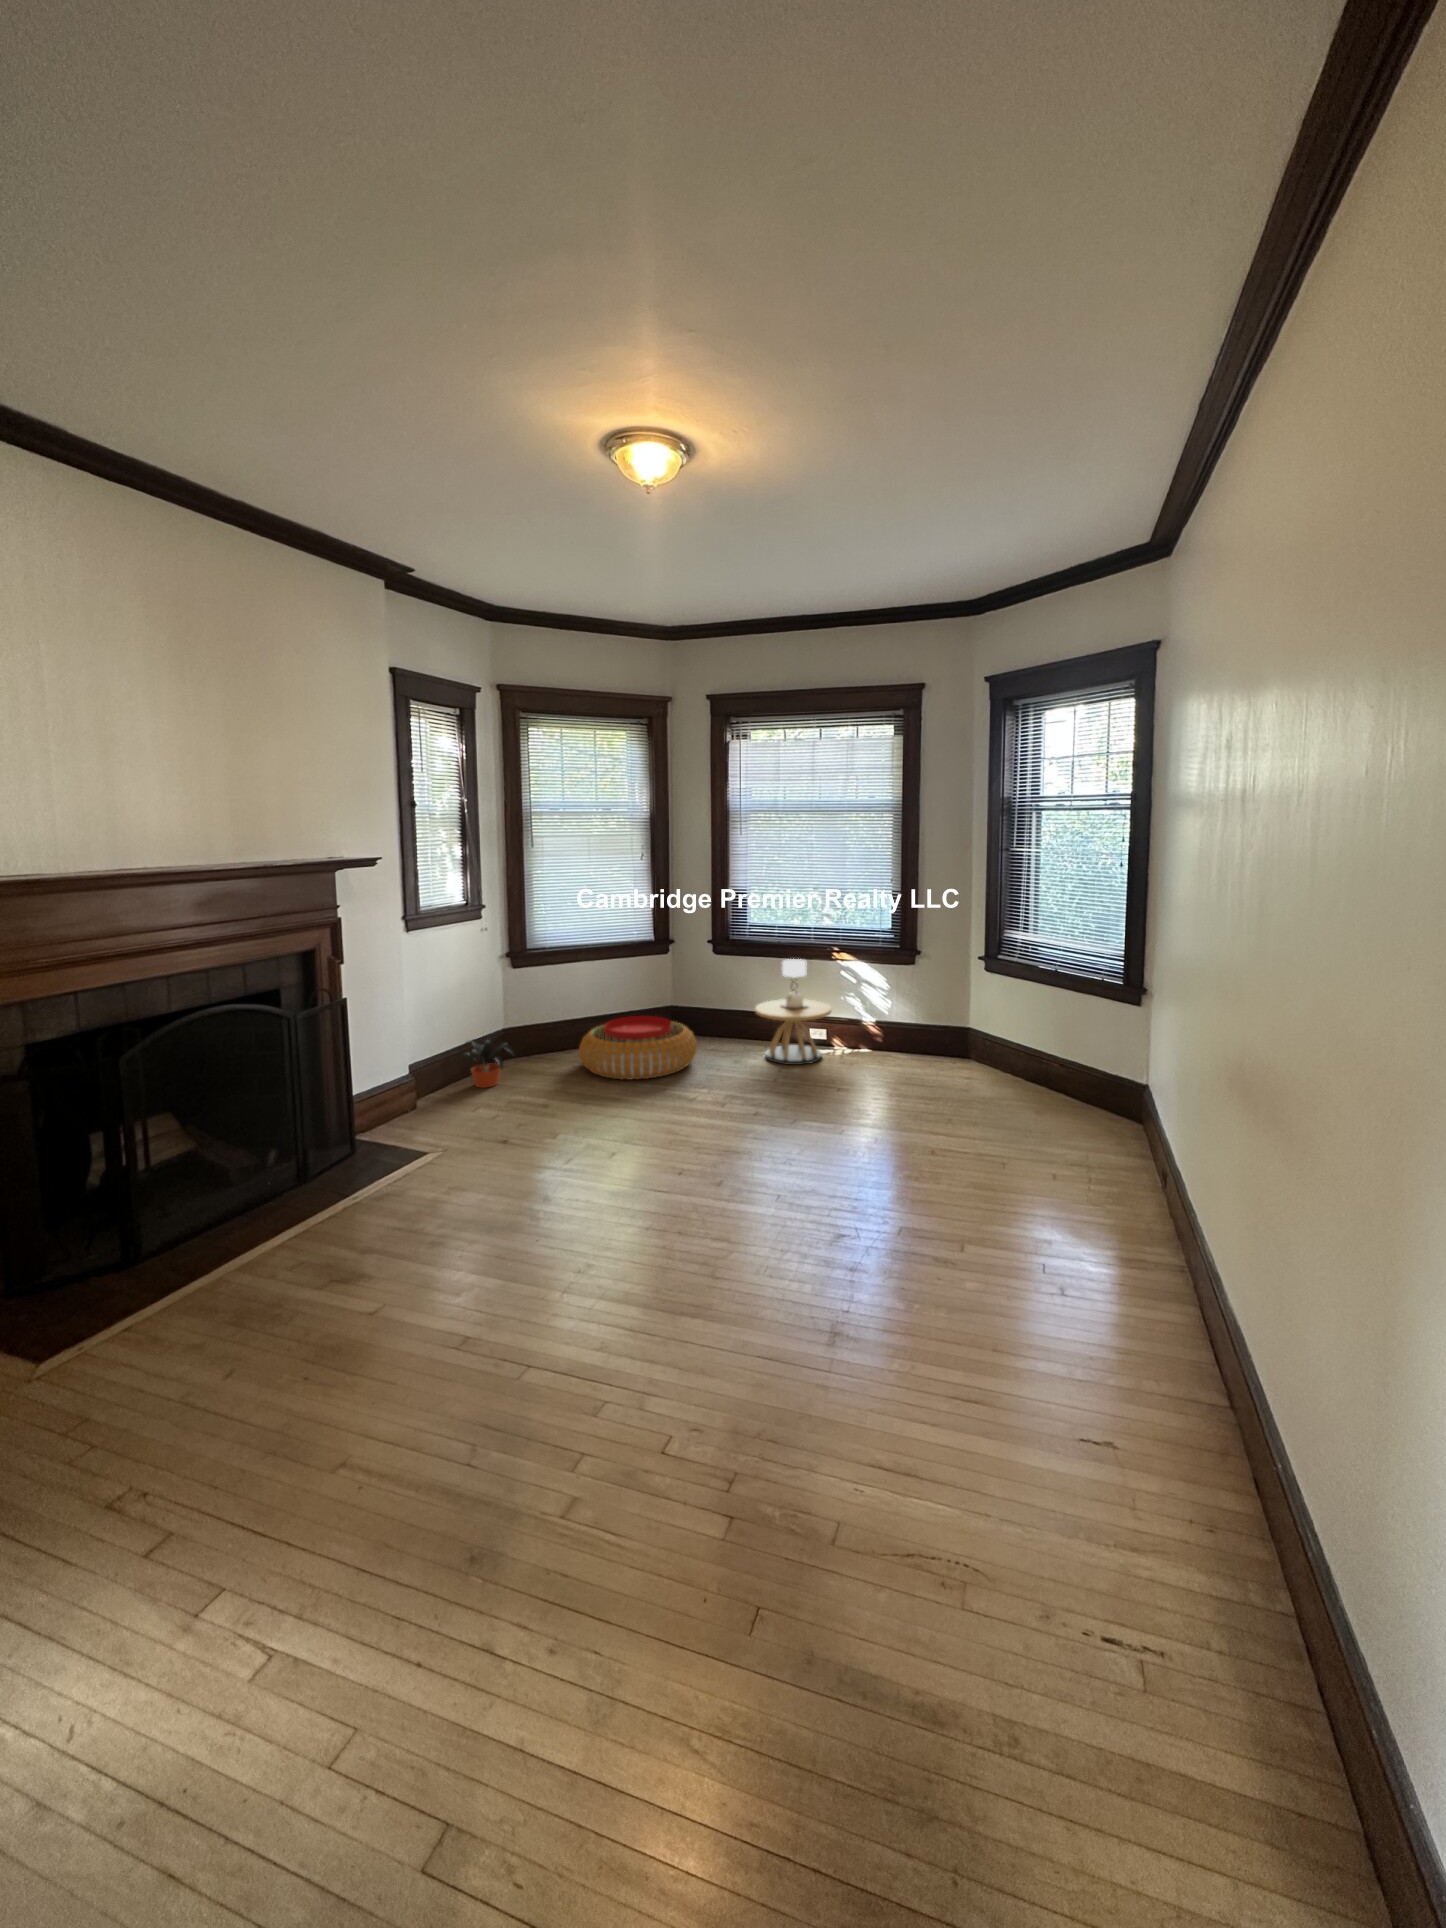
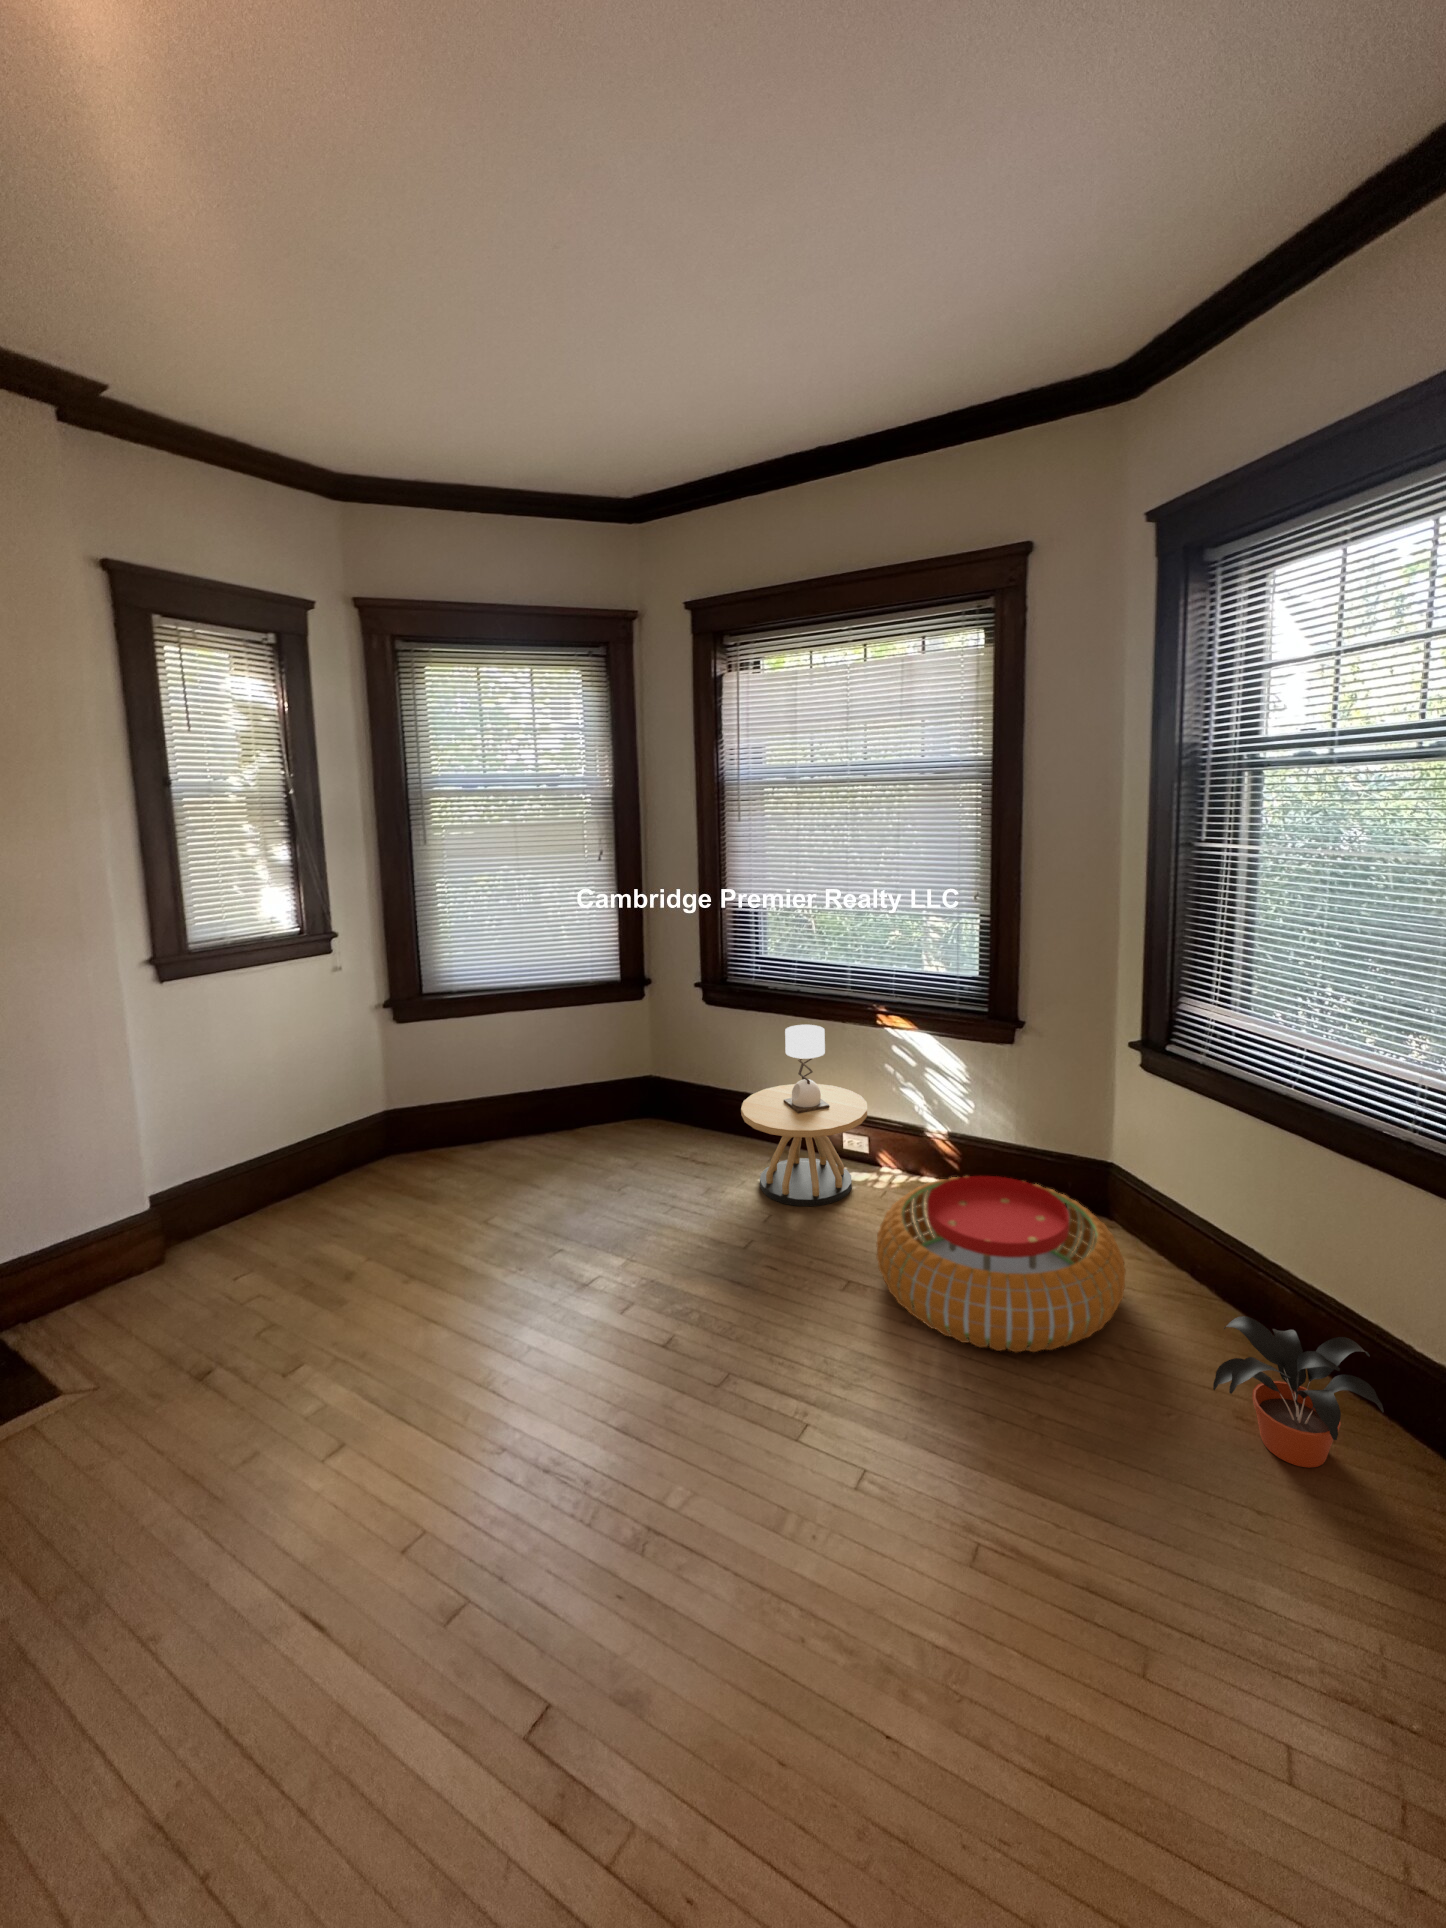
pouf: present [579,1016,697,1080] -> present [876,1176,1126,1352]
potted plant: present [458,1039,514,1088] -> present [1213,1316,1384,1468]

